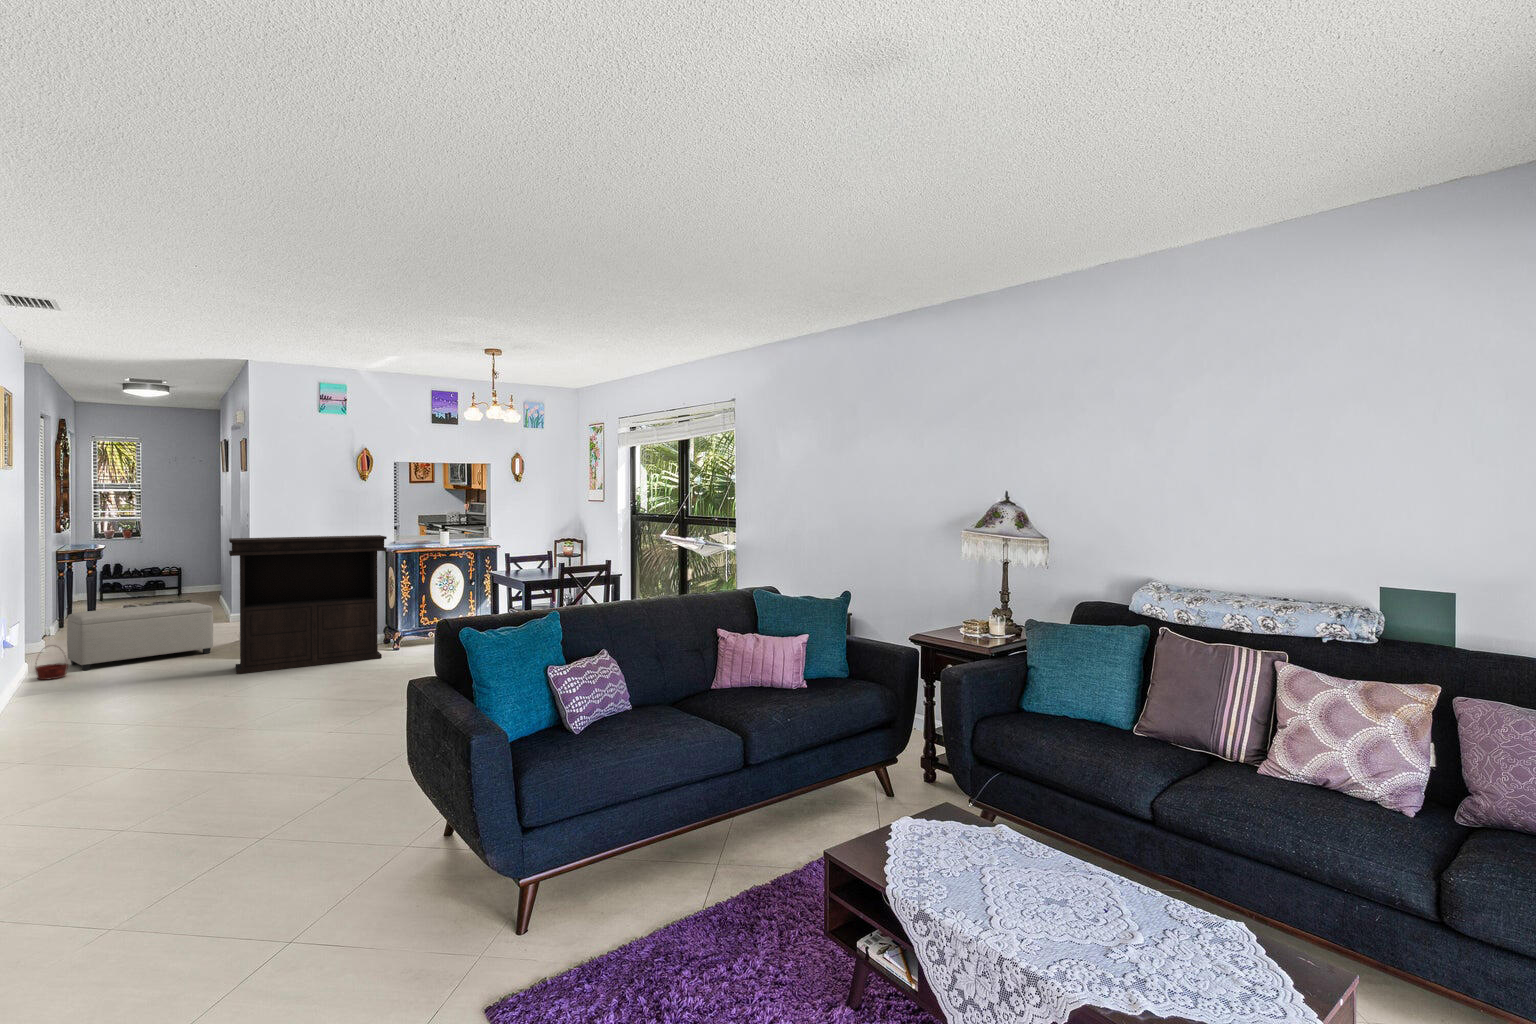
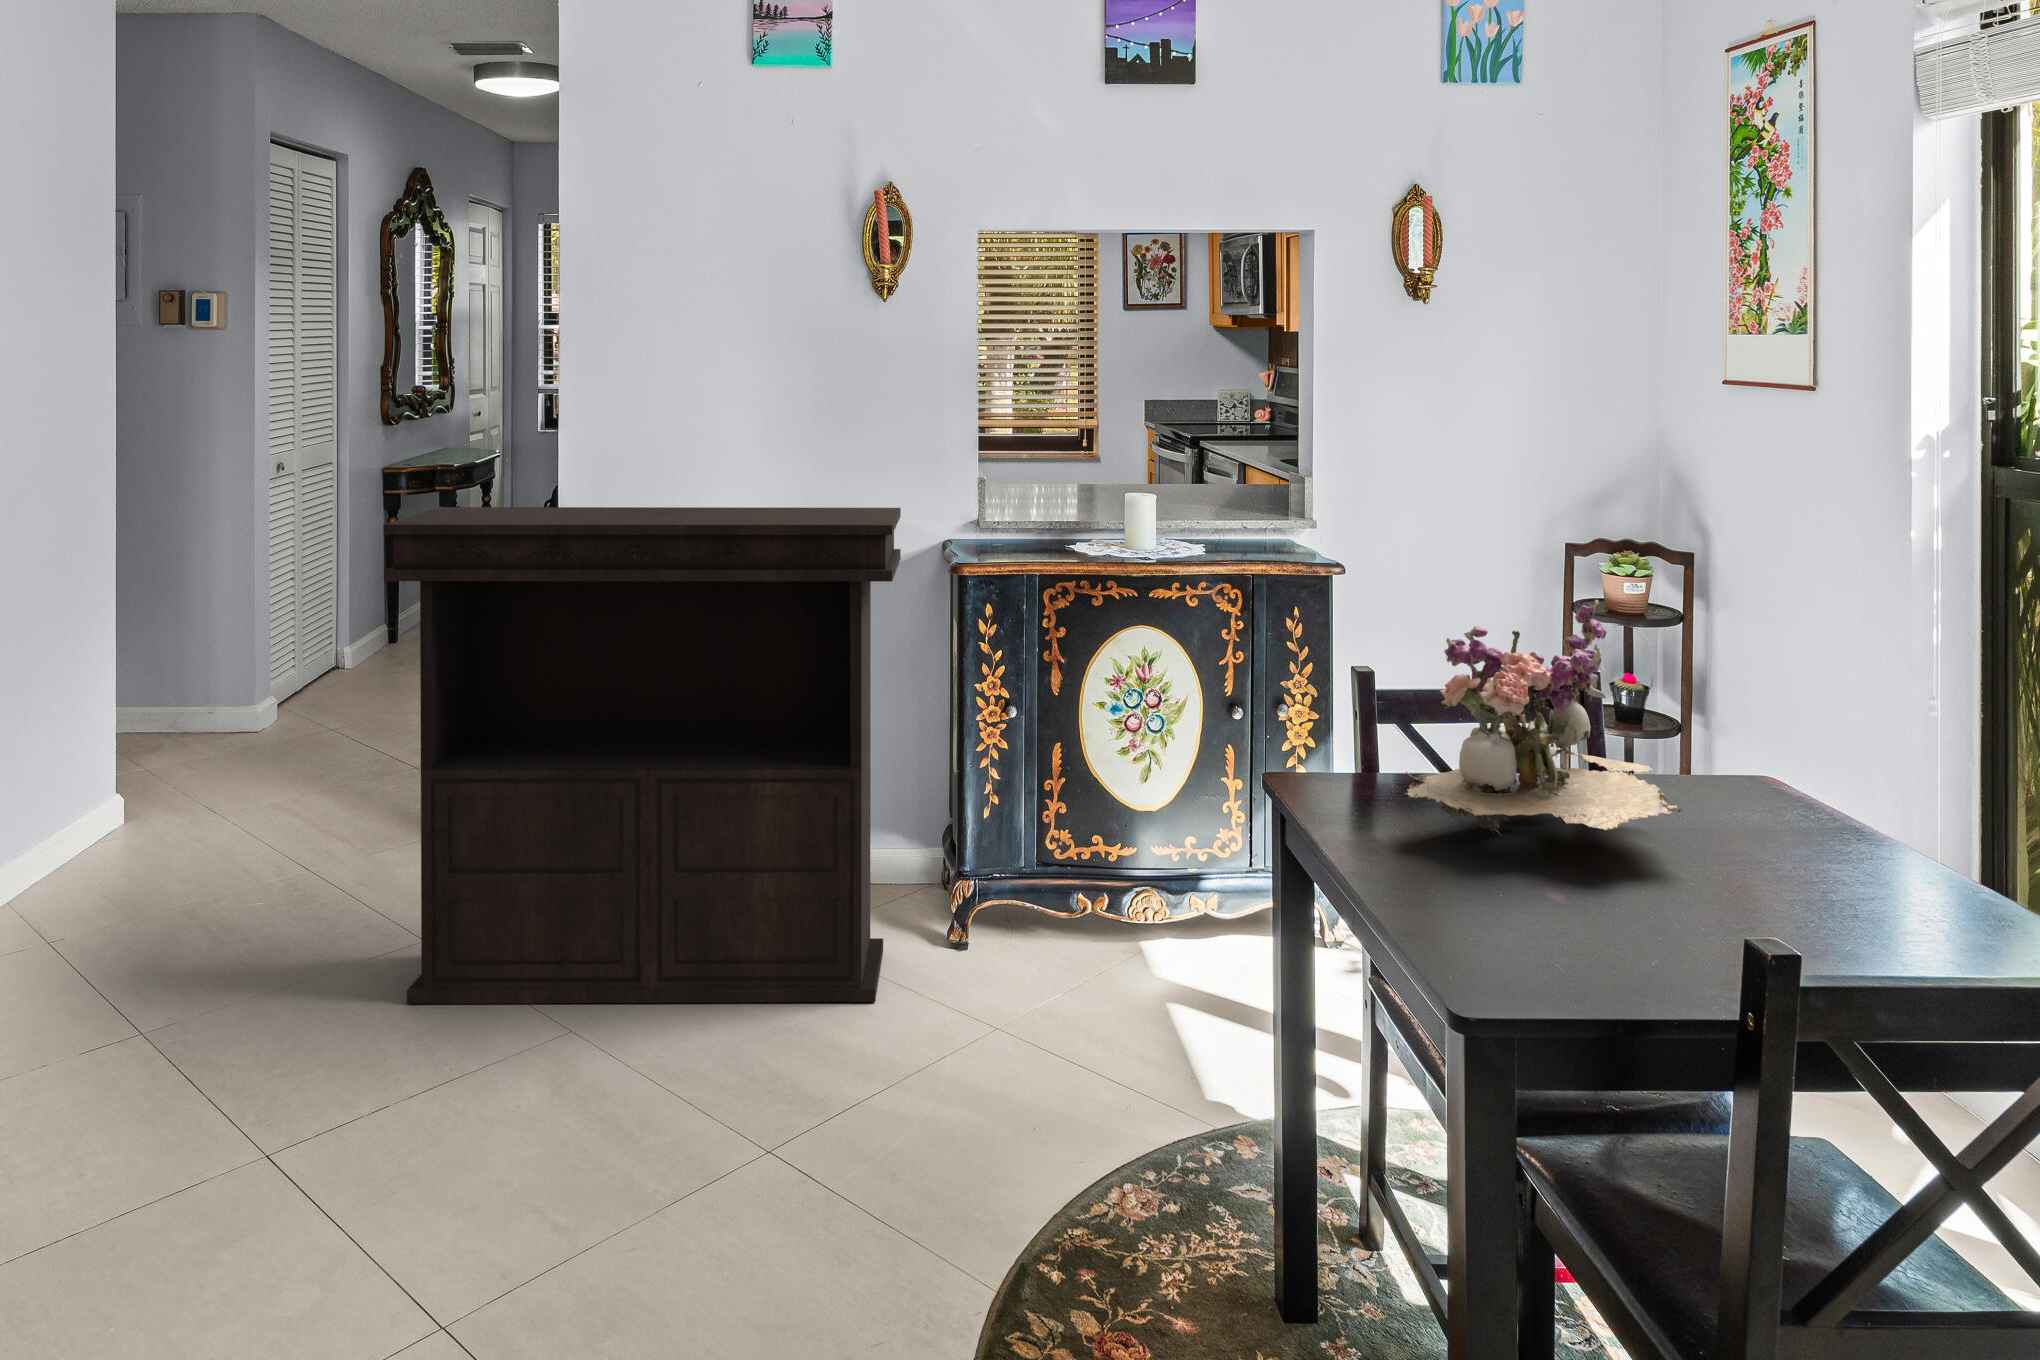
flower arrangement: none [521,536,566,575] -> present [1405,600,1682,835]
ottoman: present [67,602,213,670] -> none [157,666,504,867]
basket: present [35,663,68,680] -> none [26,797,111,902]

